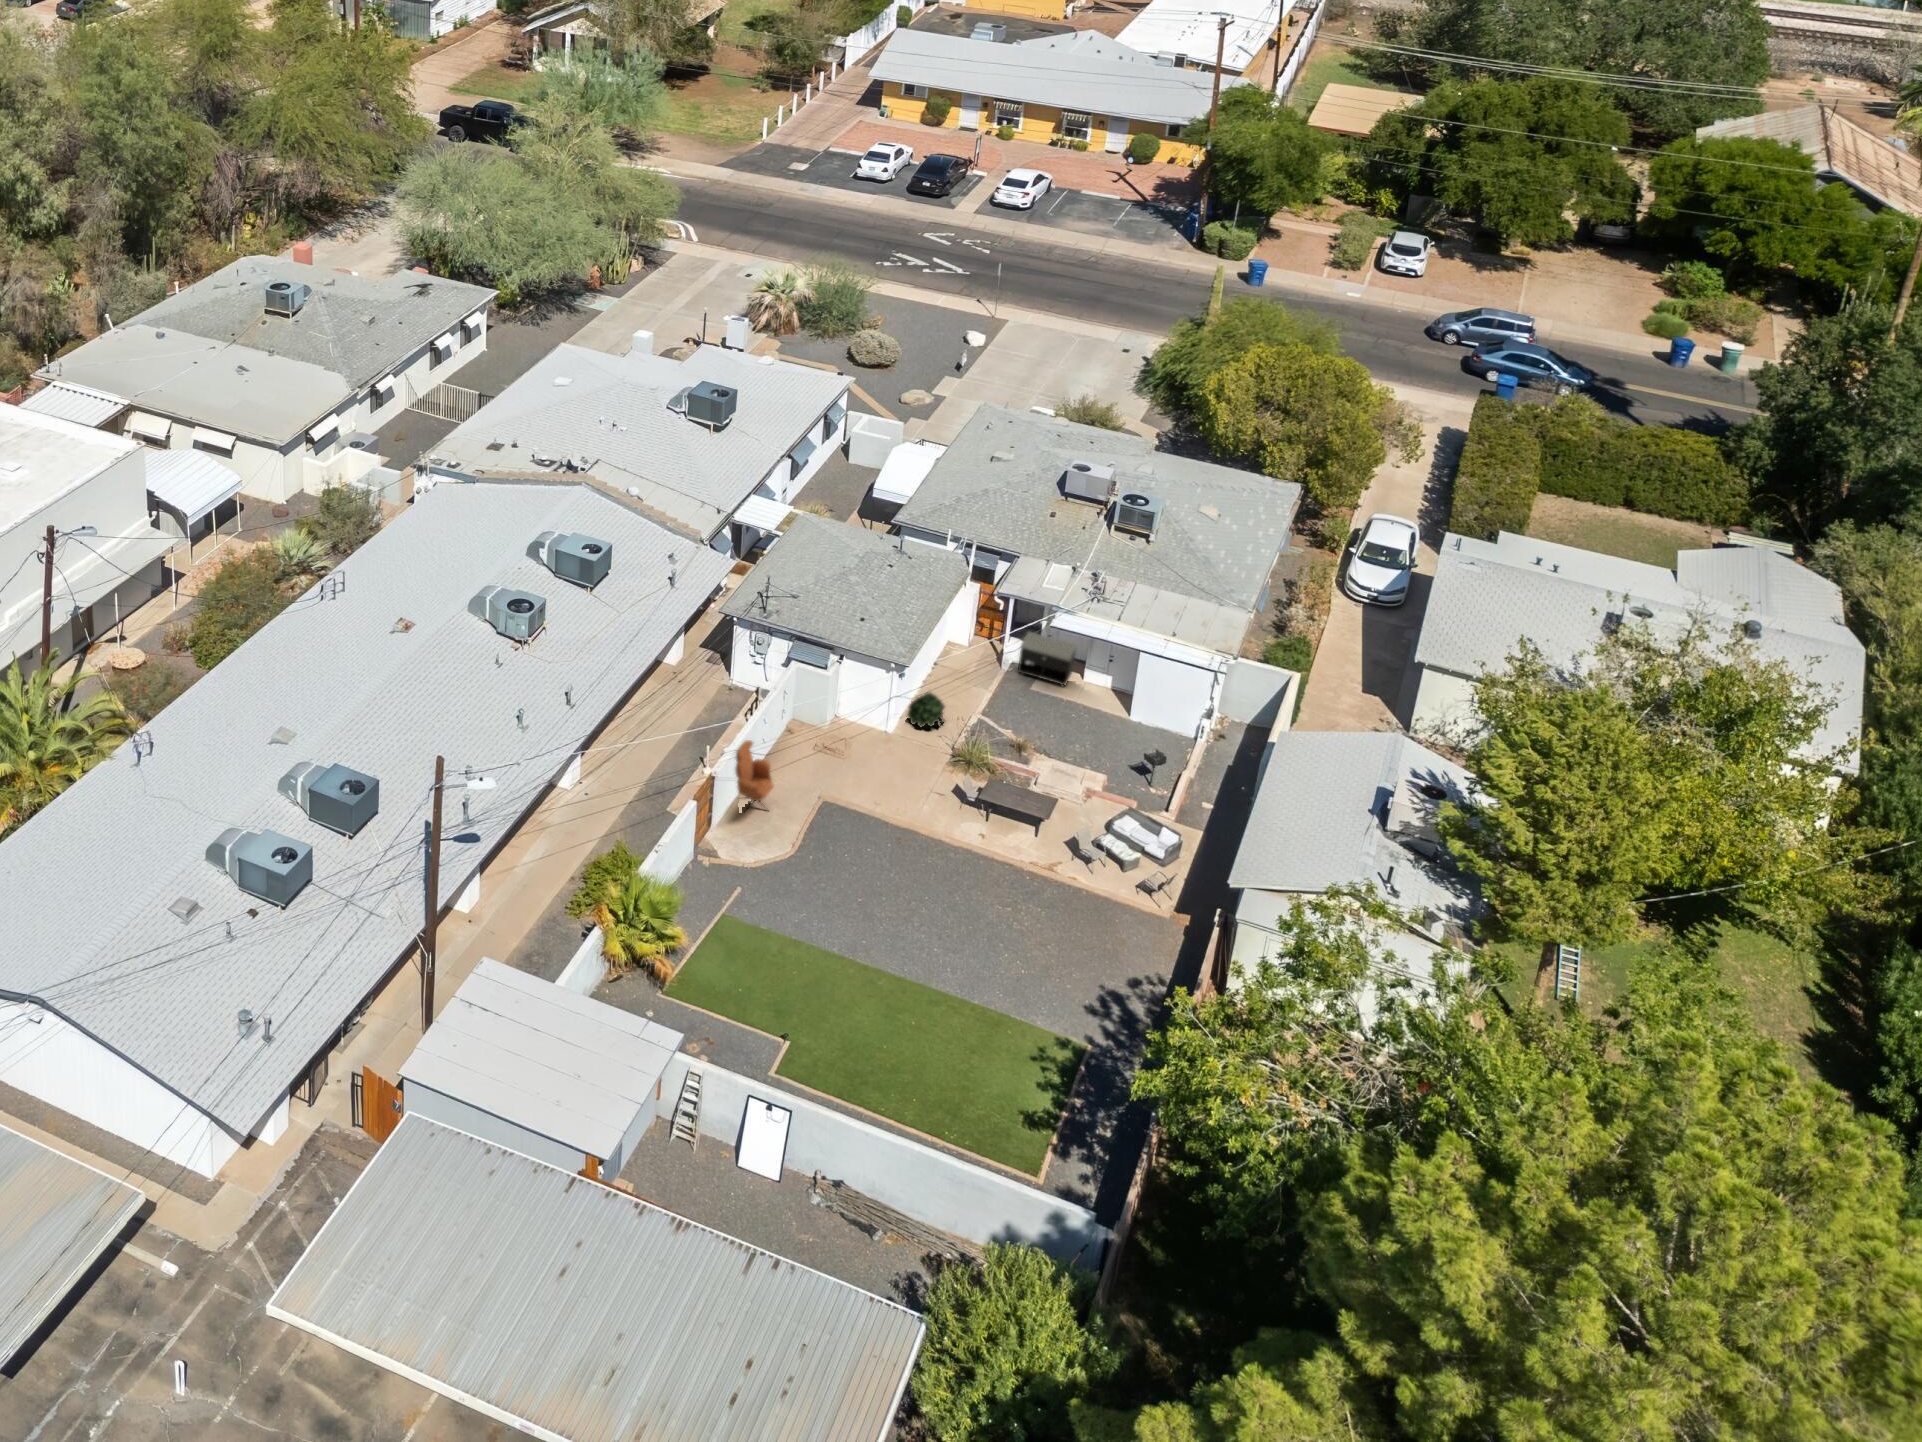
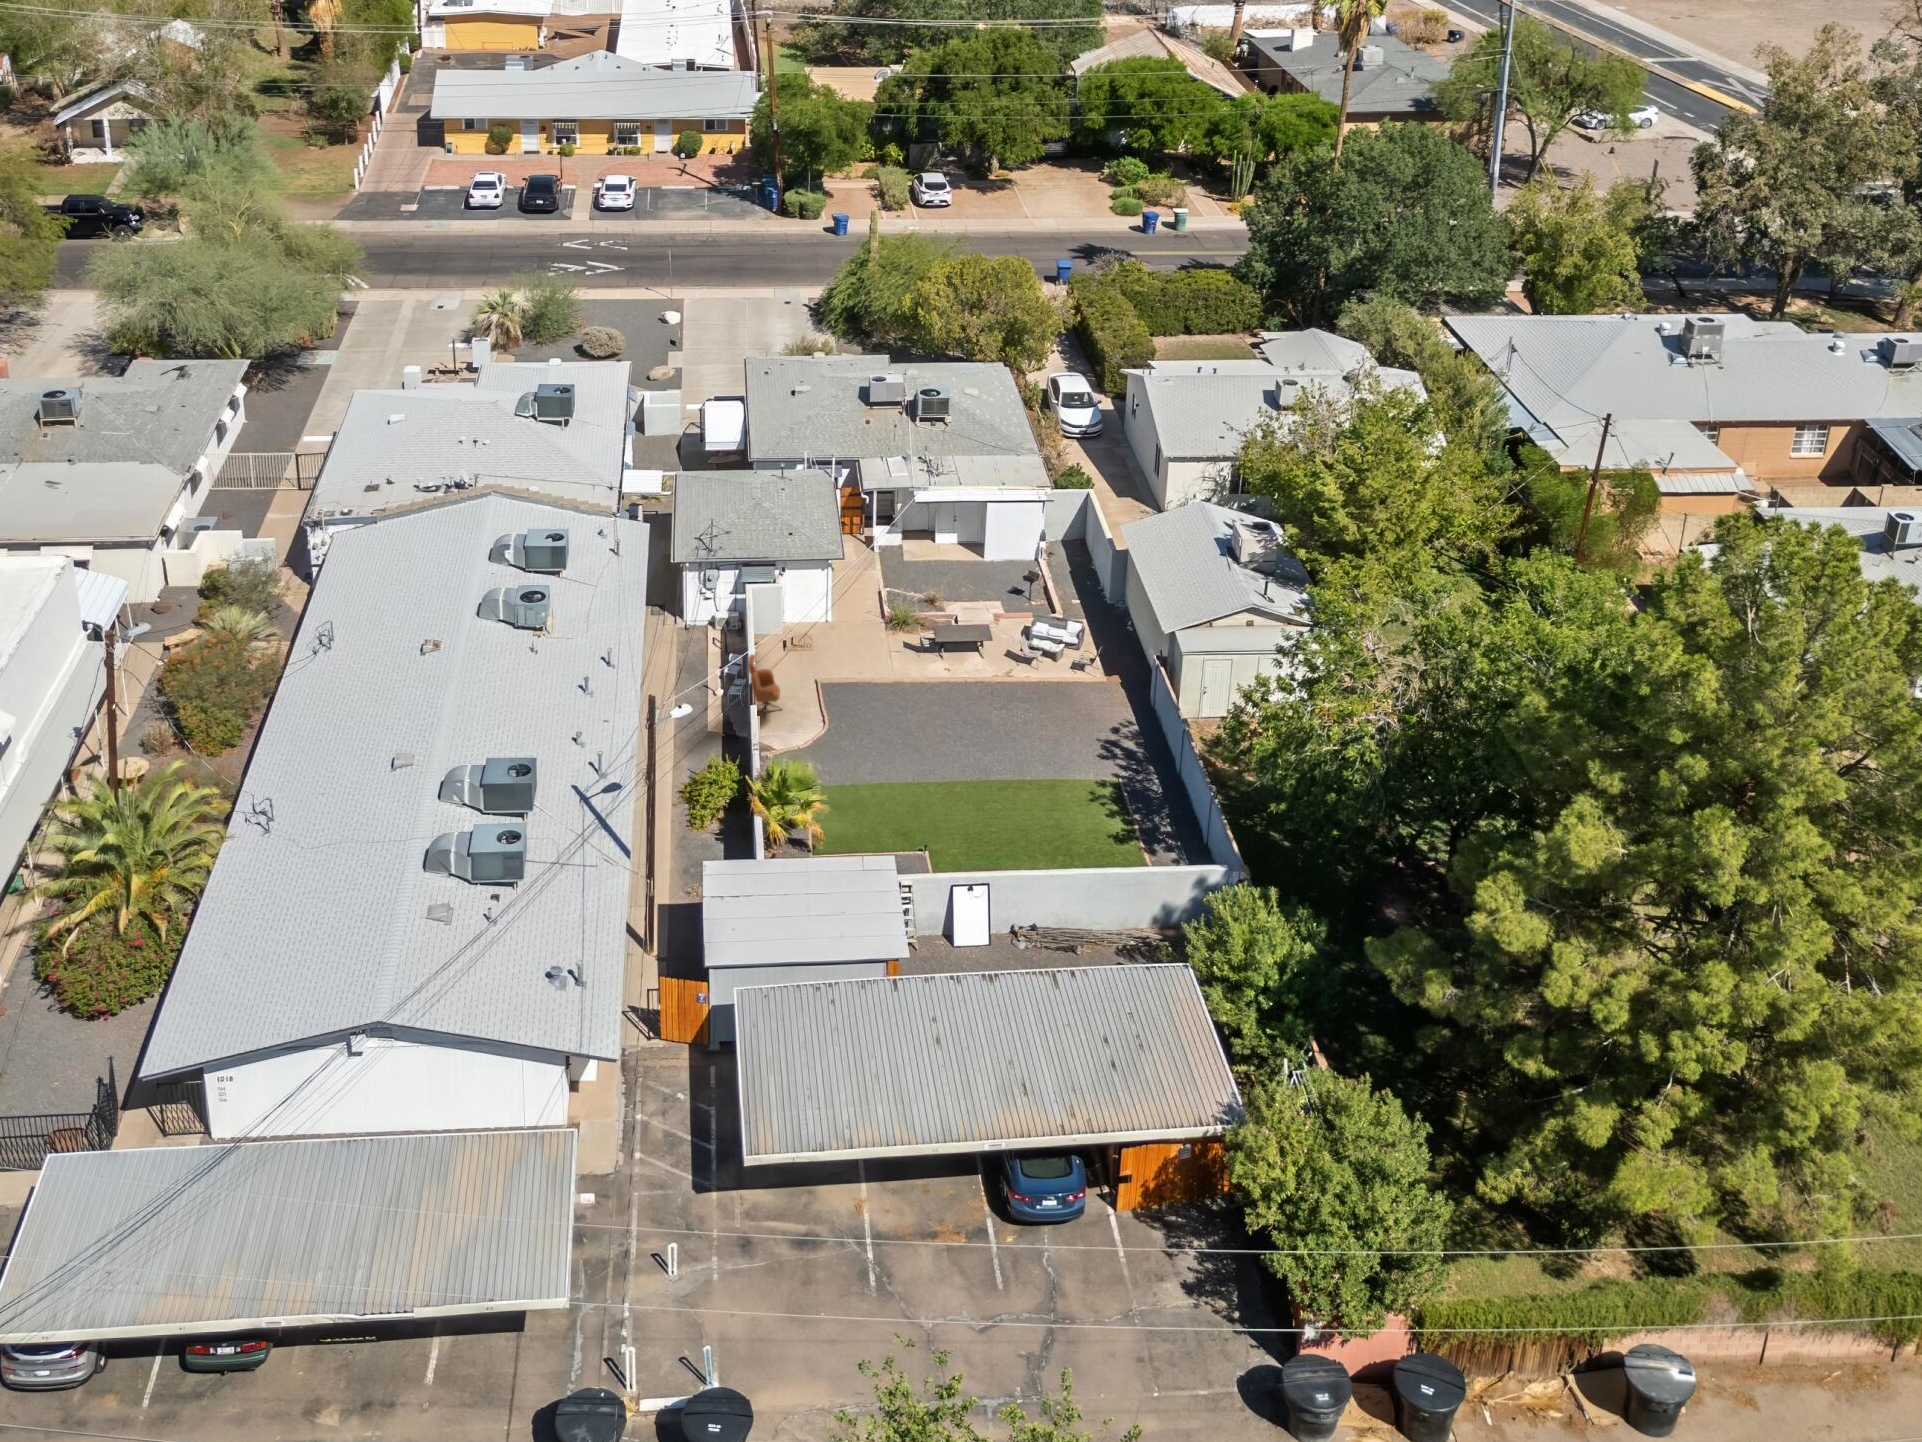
storage bench: present [1018,632,1076,685] -> none [883,520,927,557]
potted plant: present [907,692,945,728] -> none [828,584,862,616]

